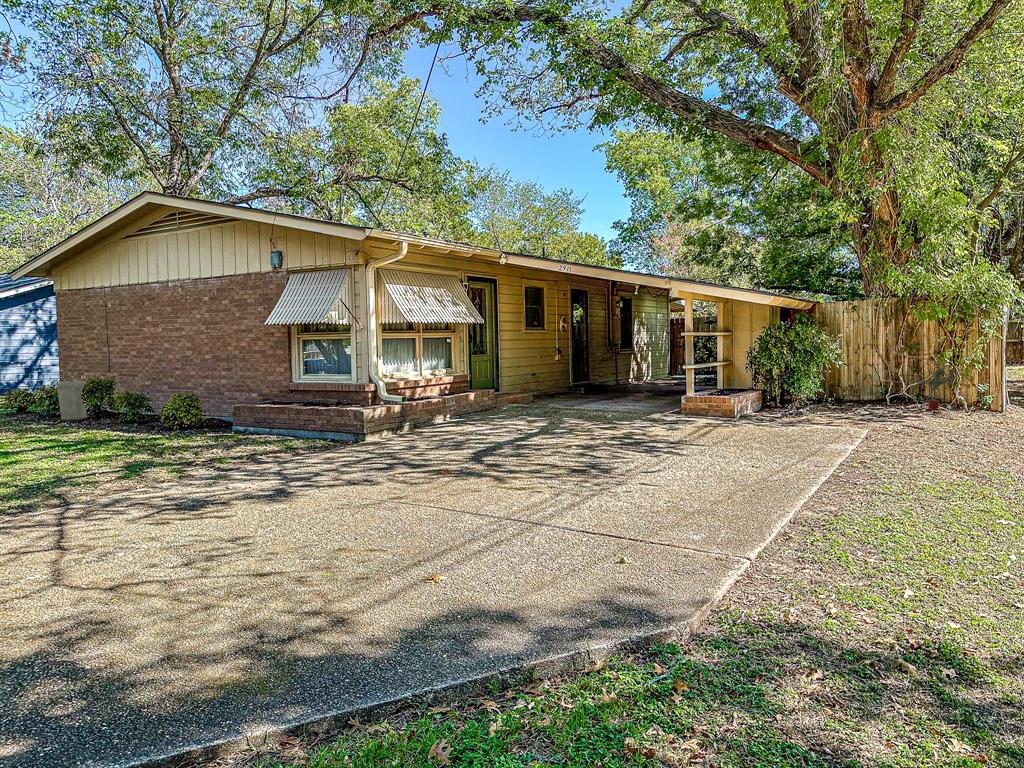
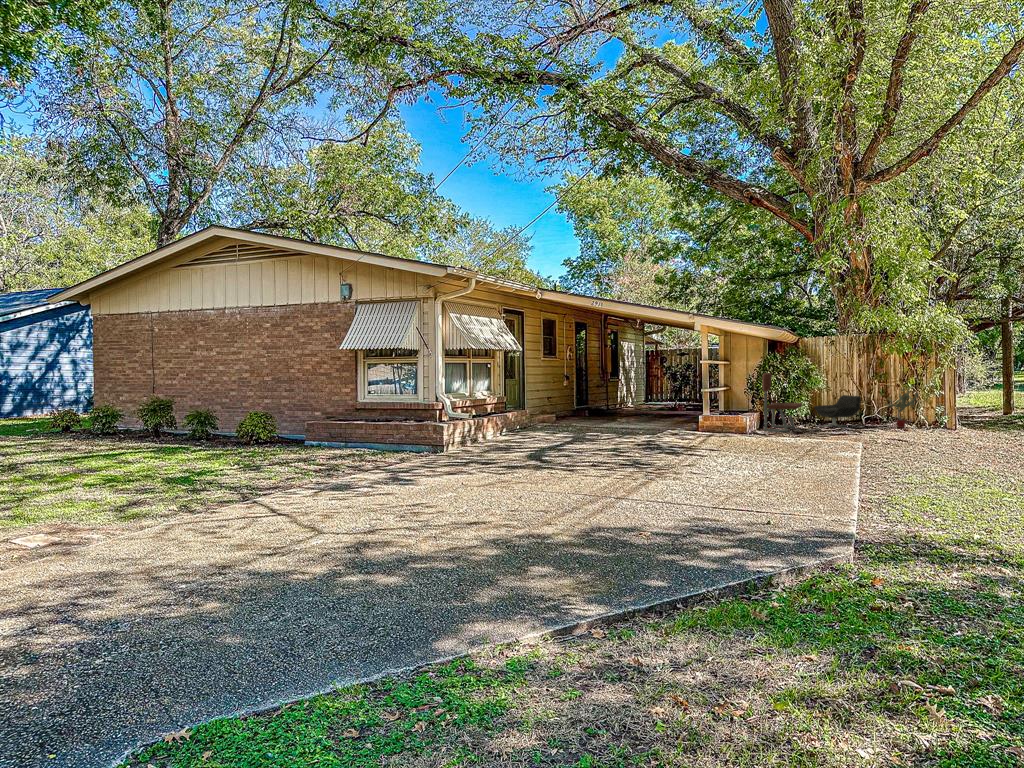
bench: none [760,345,812,415] -> present [762,373,802,432]
lounge chair: none [829,370,885,409] -> present [815,395,861,426]
trash can: present [56,378,87,420] -> none [111,399,140,439]

